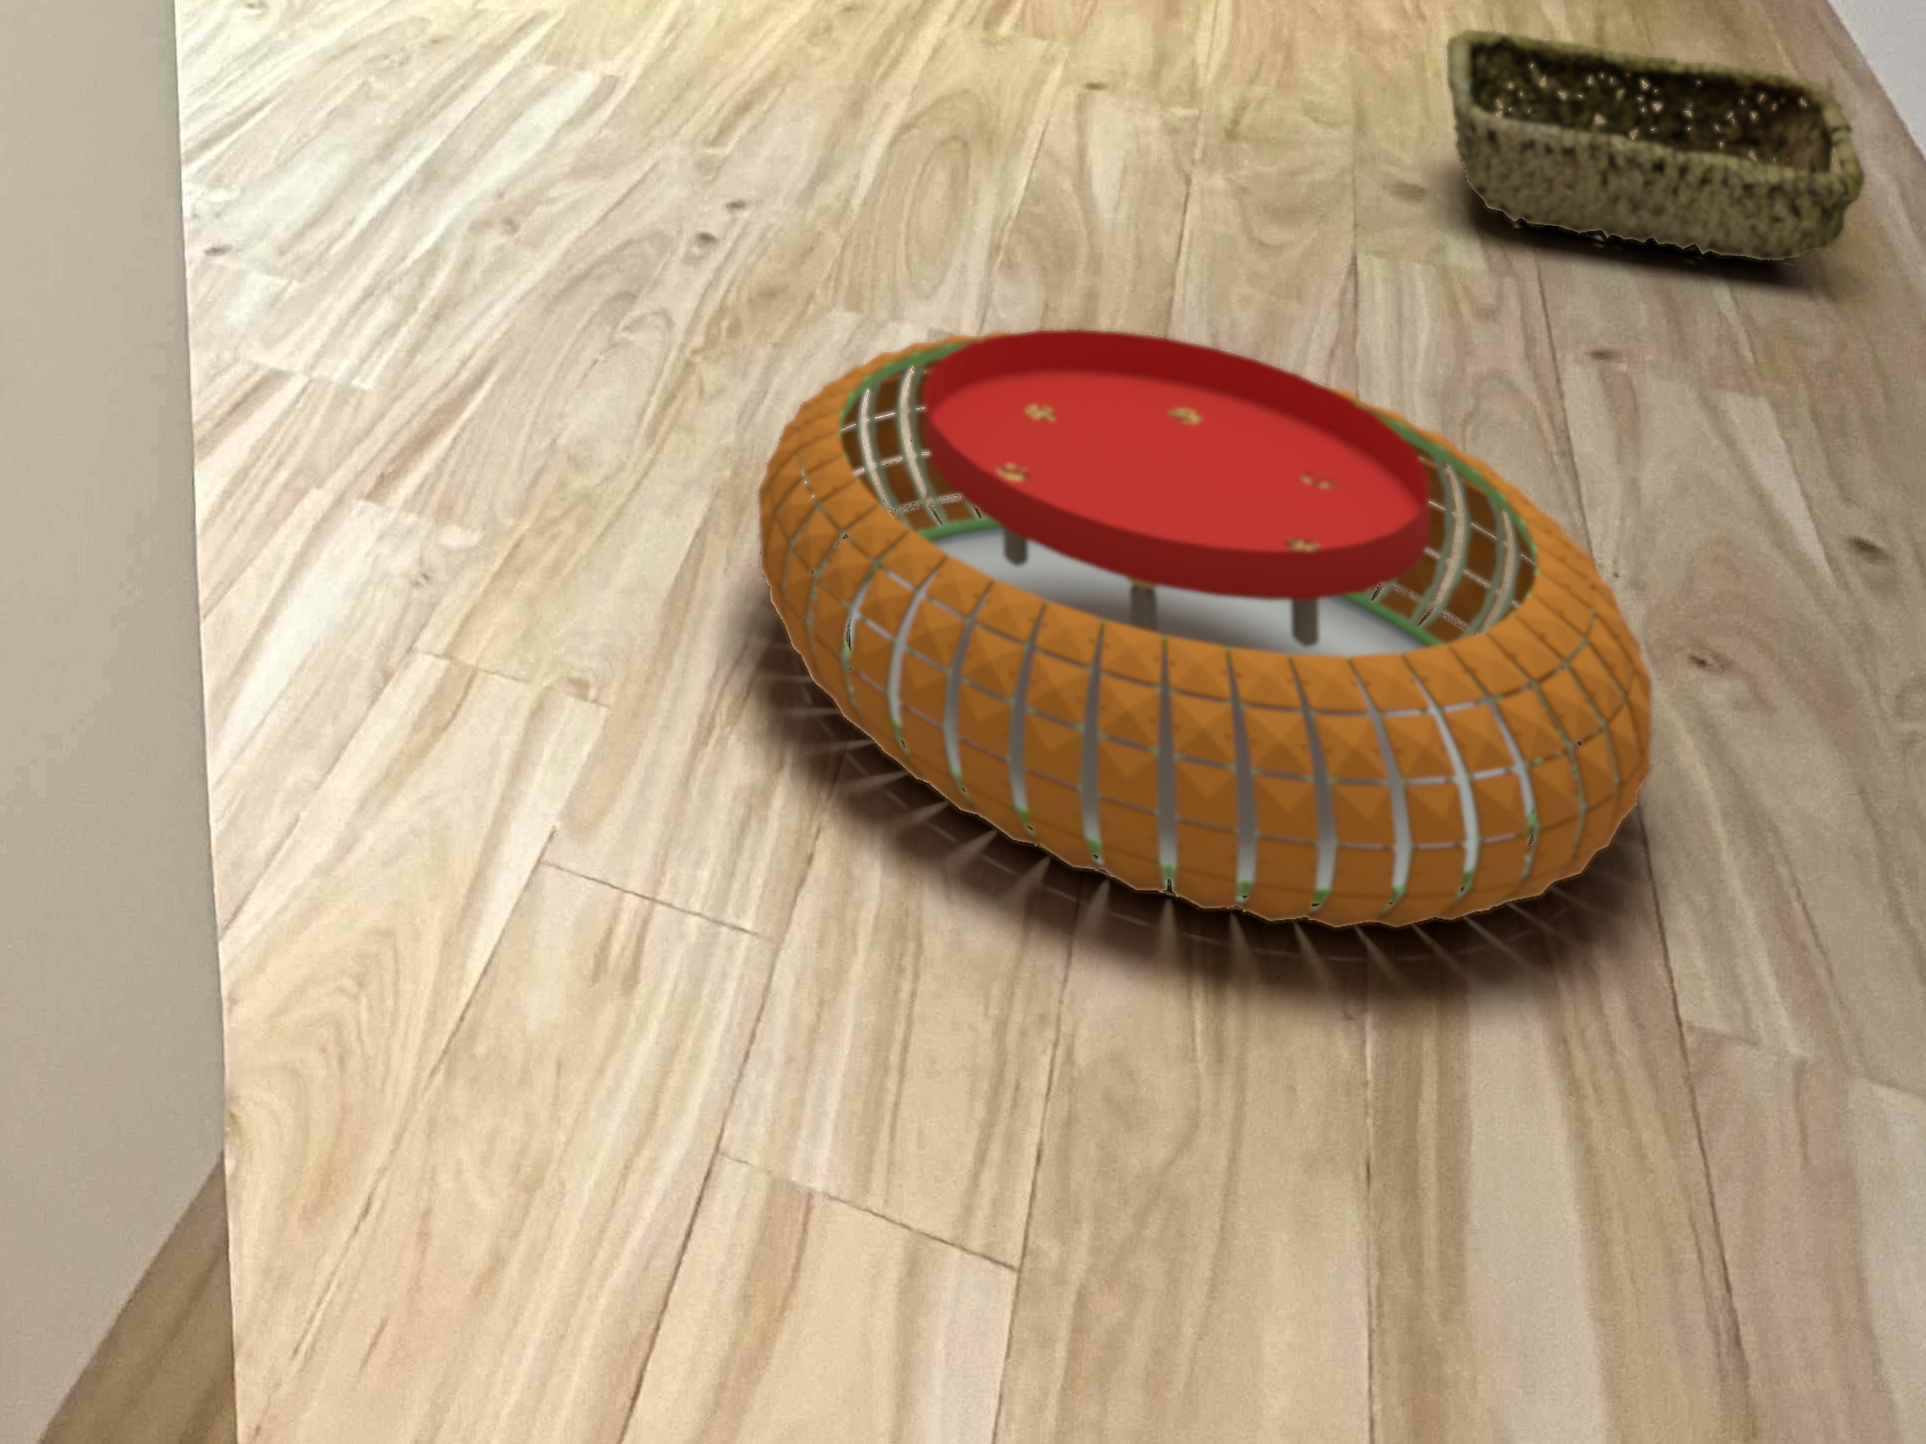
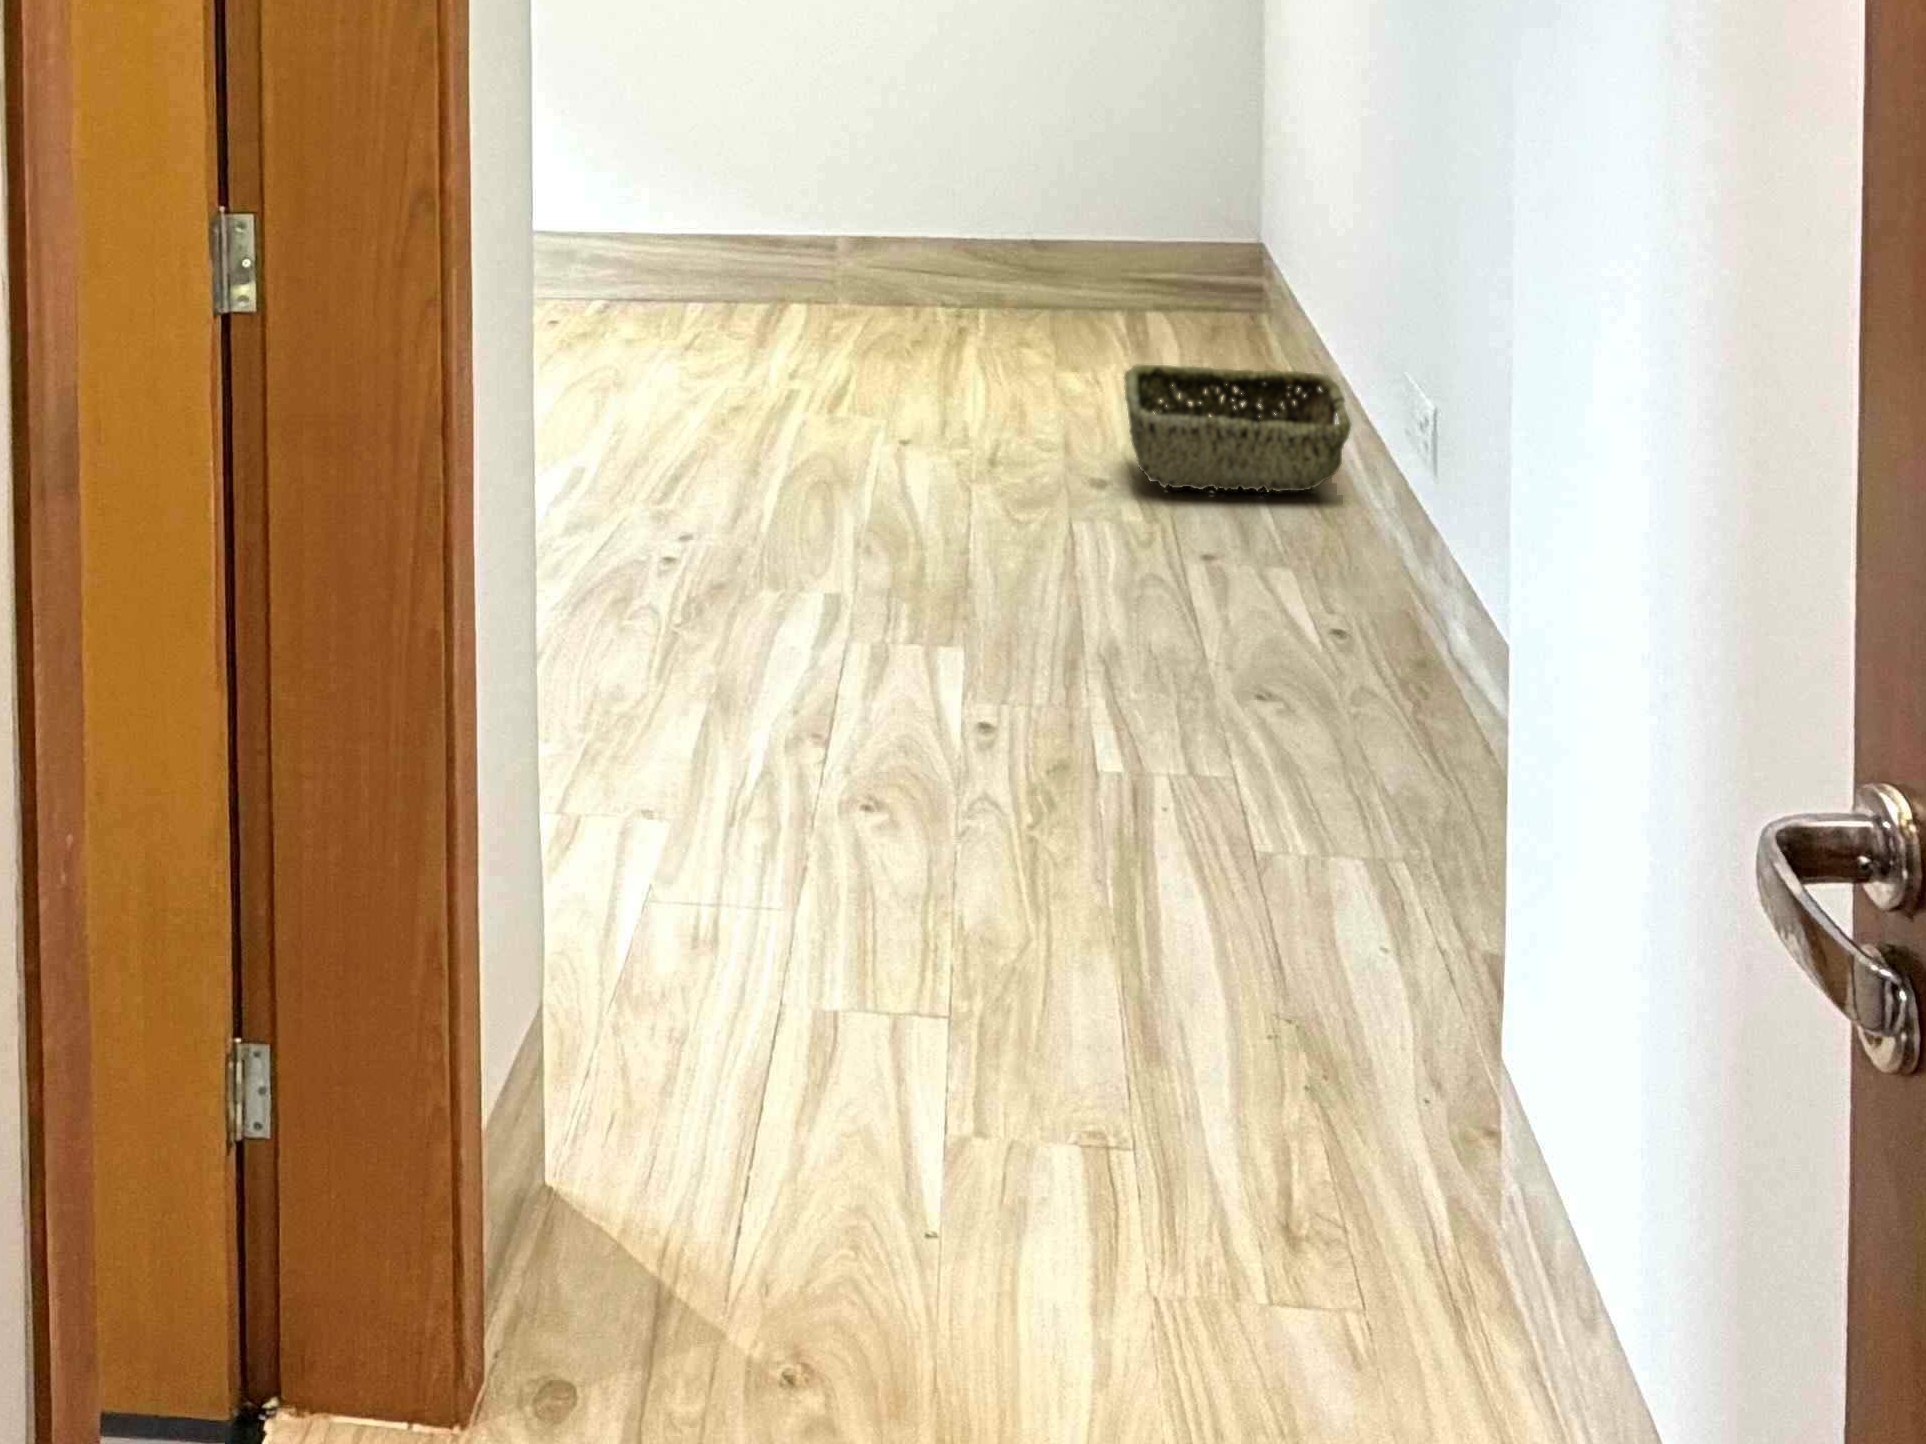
pouf: present [758,329,1652,928] -> none [735,535,1247,848]

